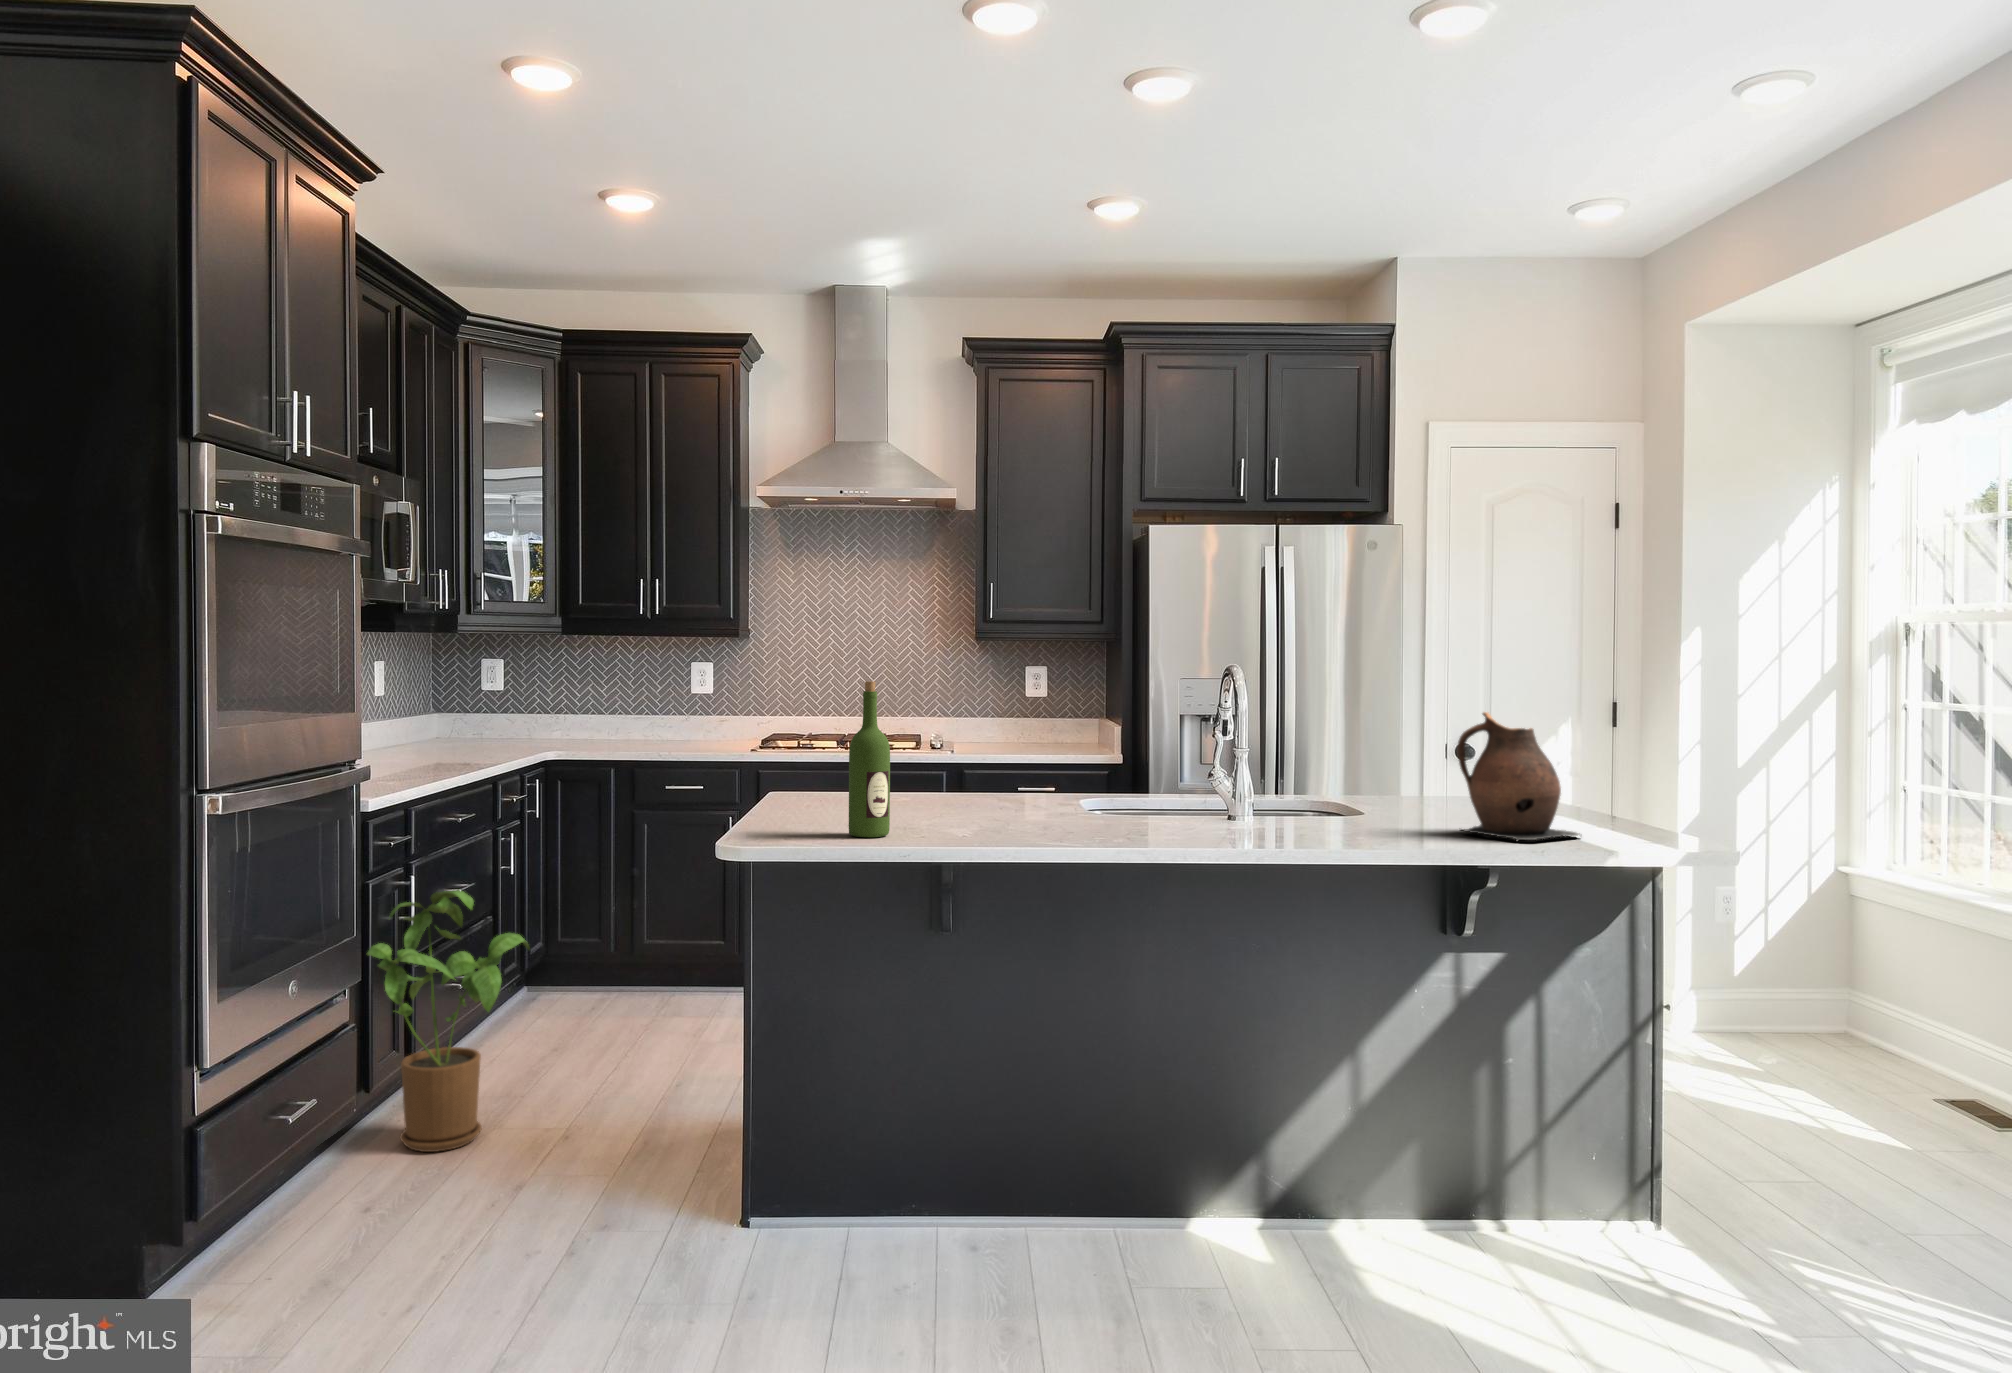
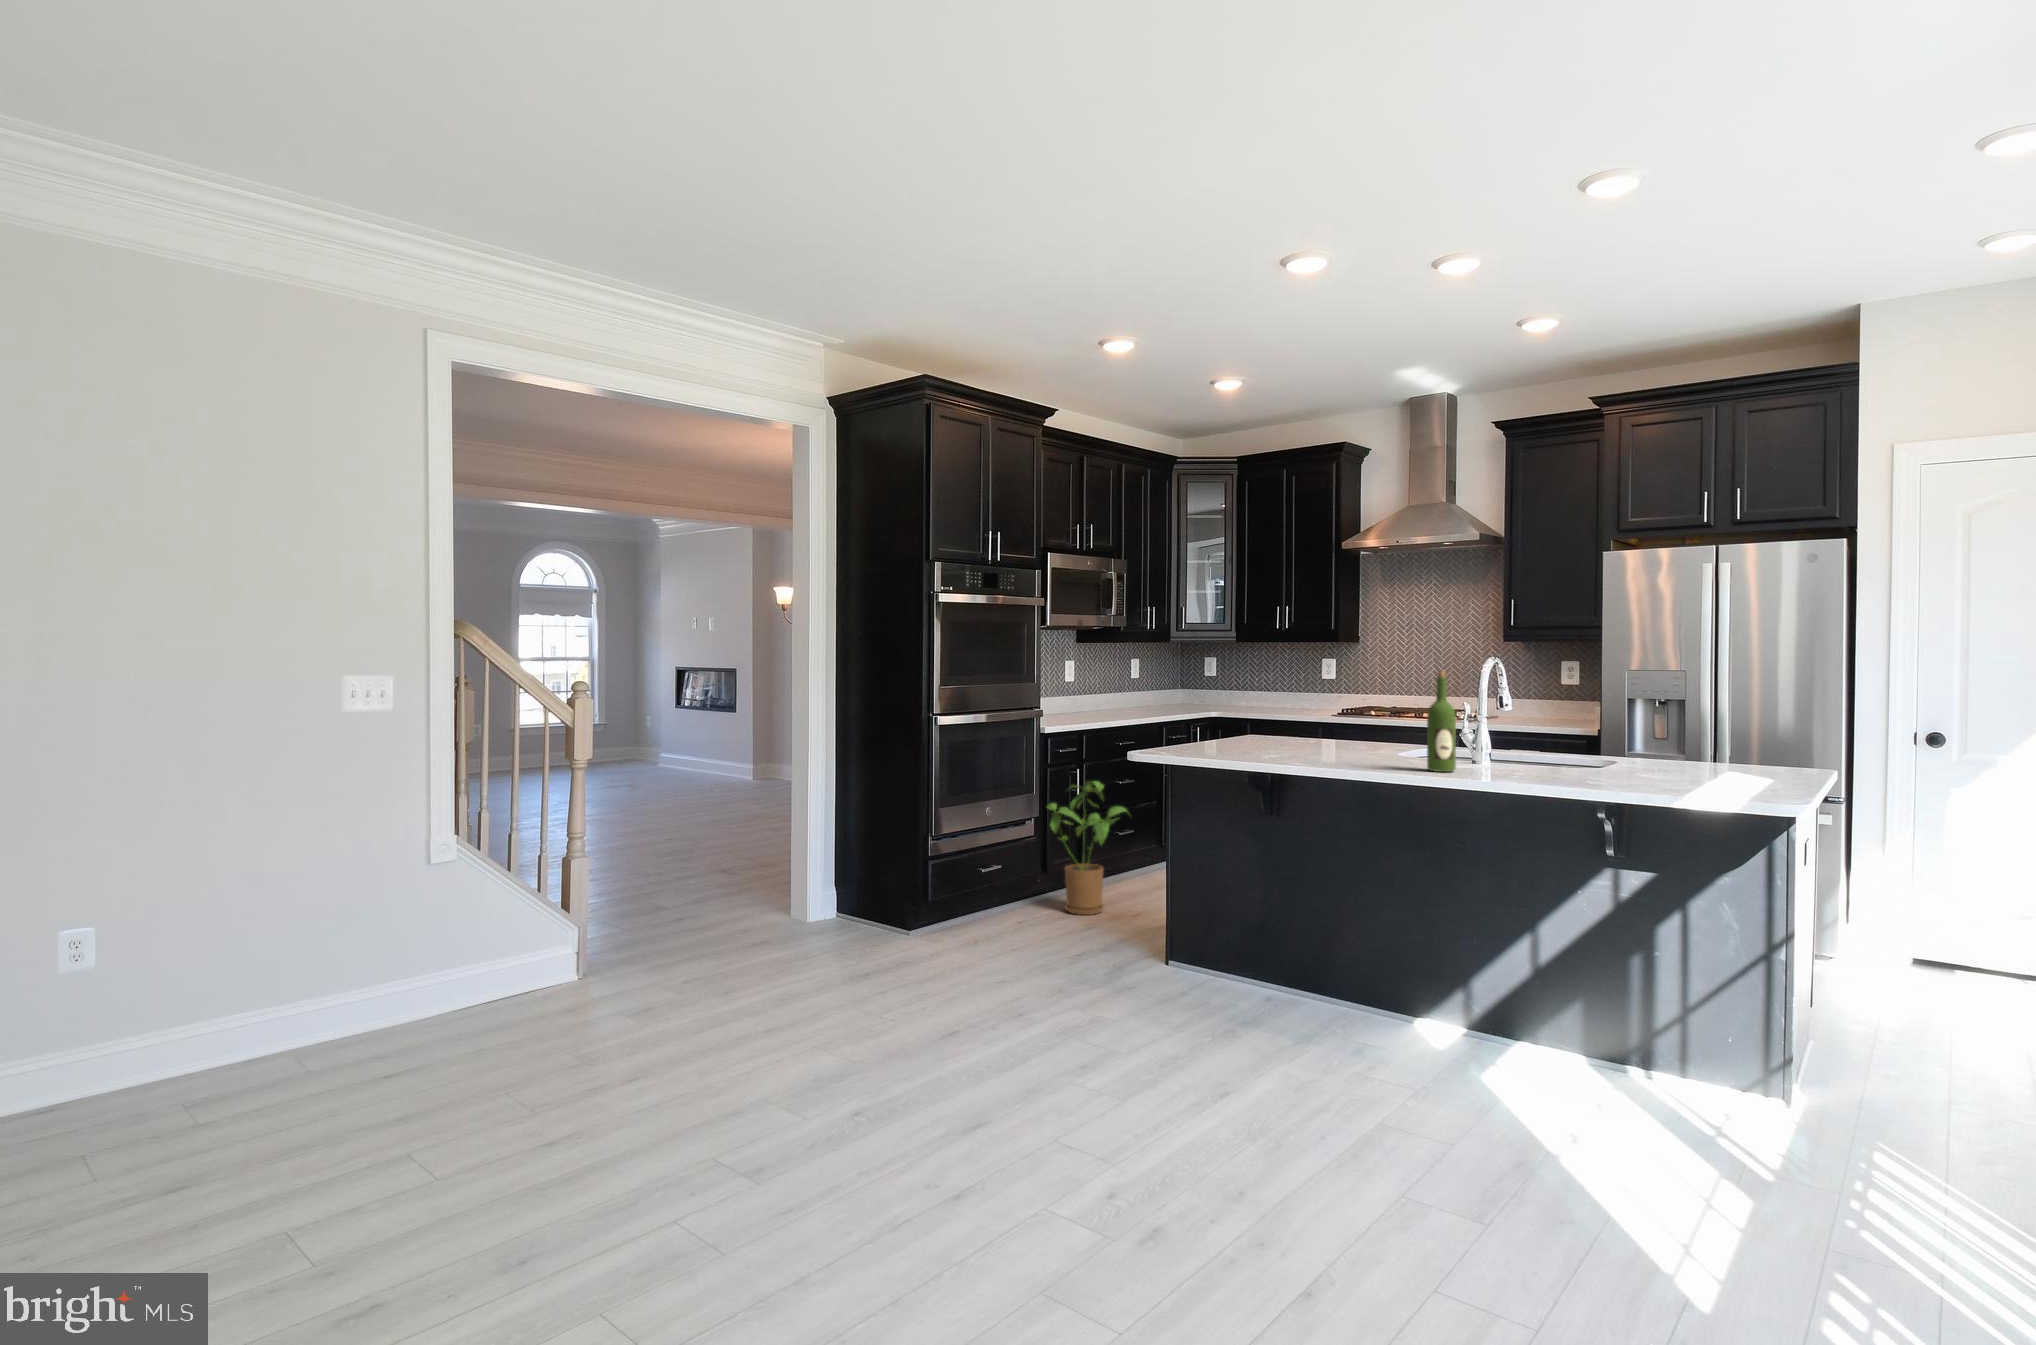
wine bottle: present [849,681,890,837] -> present [1427,671,1456,772]
ceramic pitcher: present [1457,712,1580,841] -> none [1595,690,1693,786]

